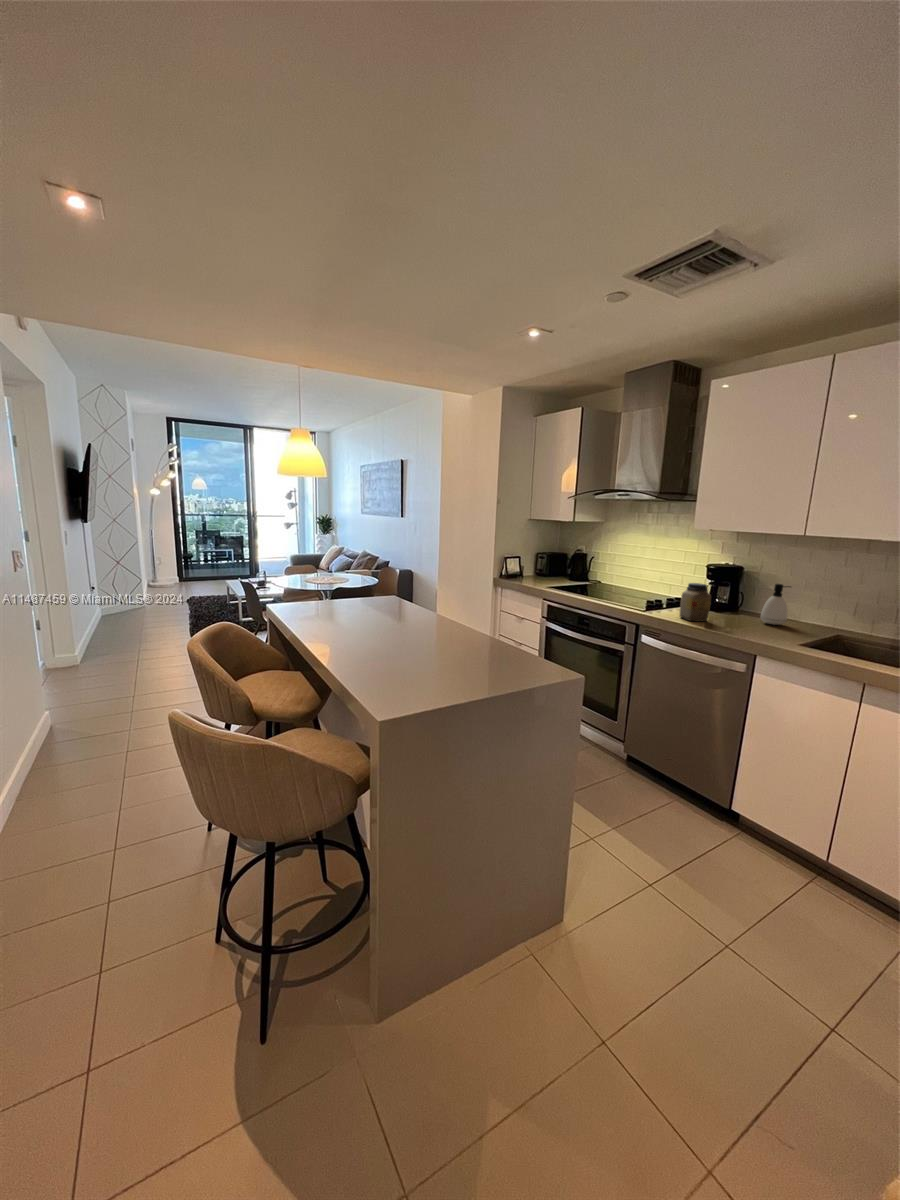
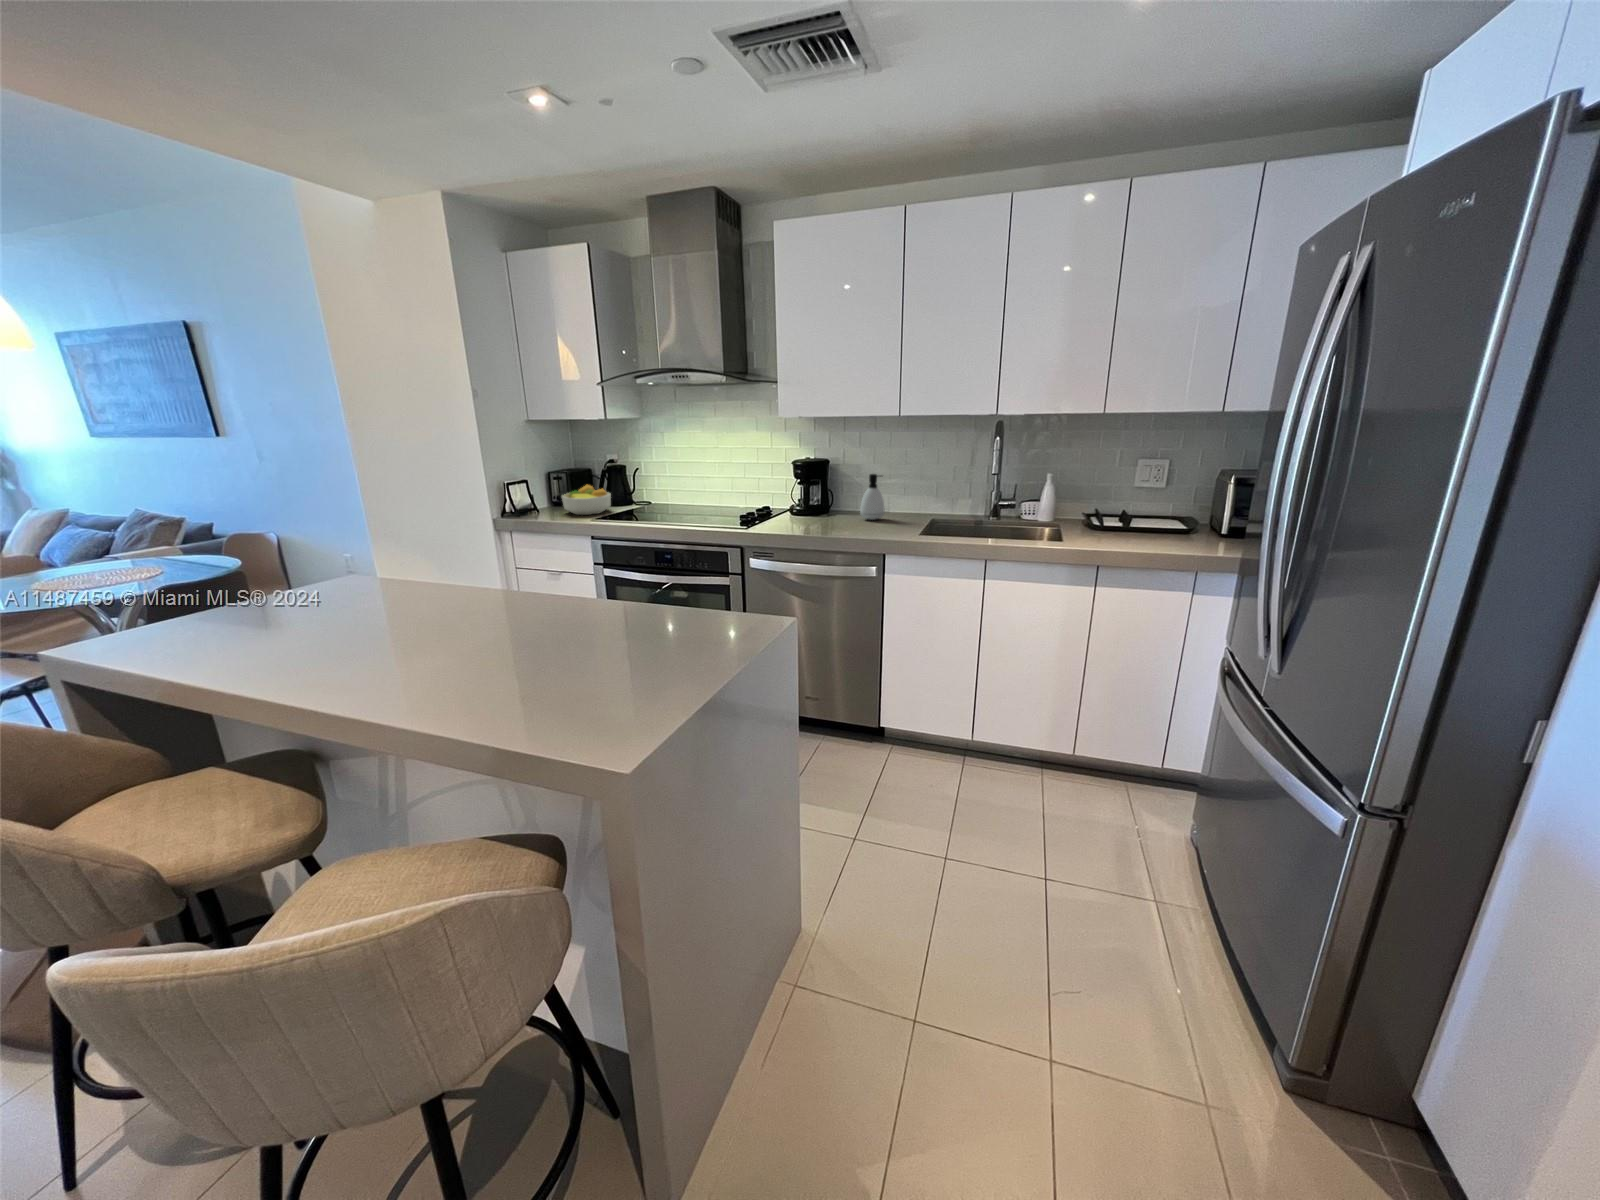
fruit bowl: none [538,564,571,585] -> present [562,485,611,515]
jar: present [680,583,711,621] -> none [787,484,820,531]

